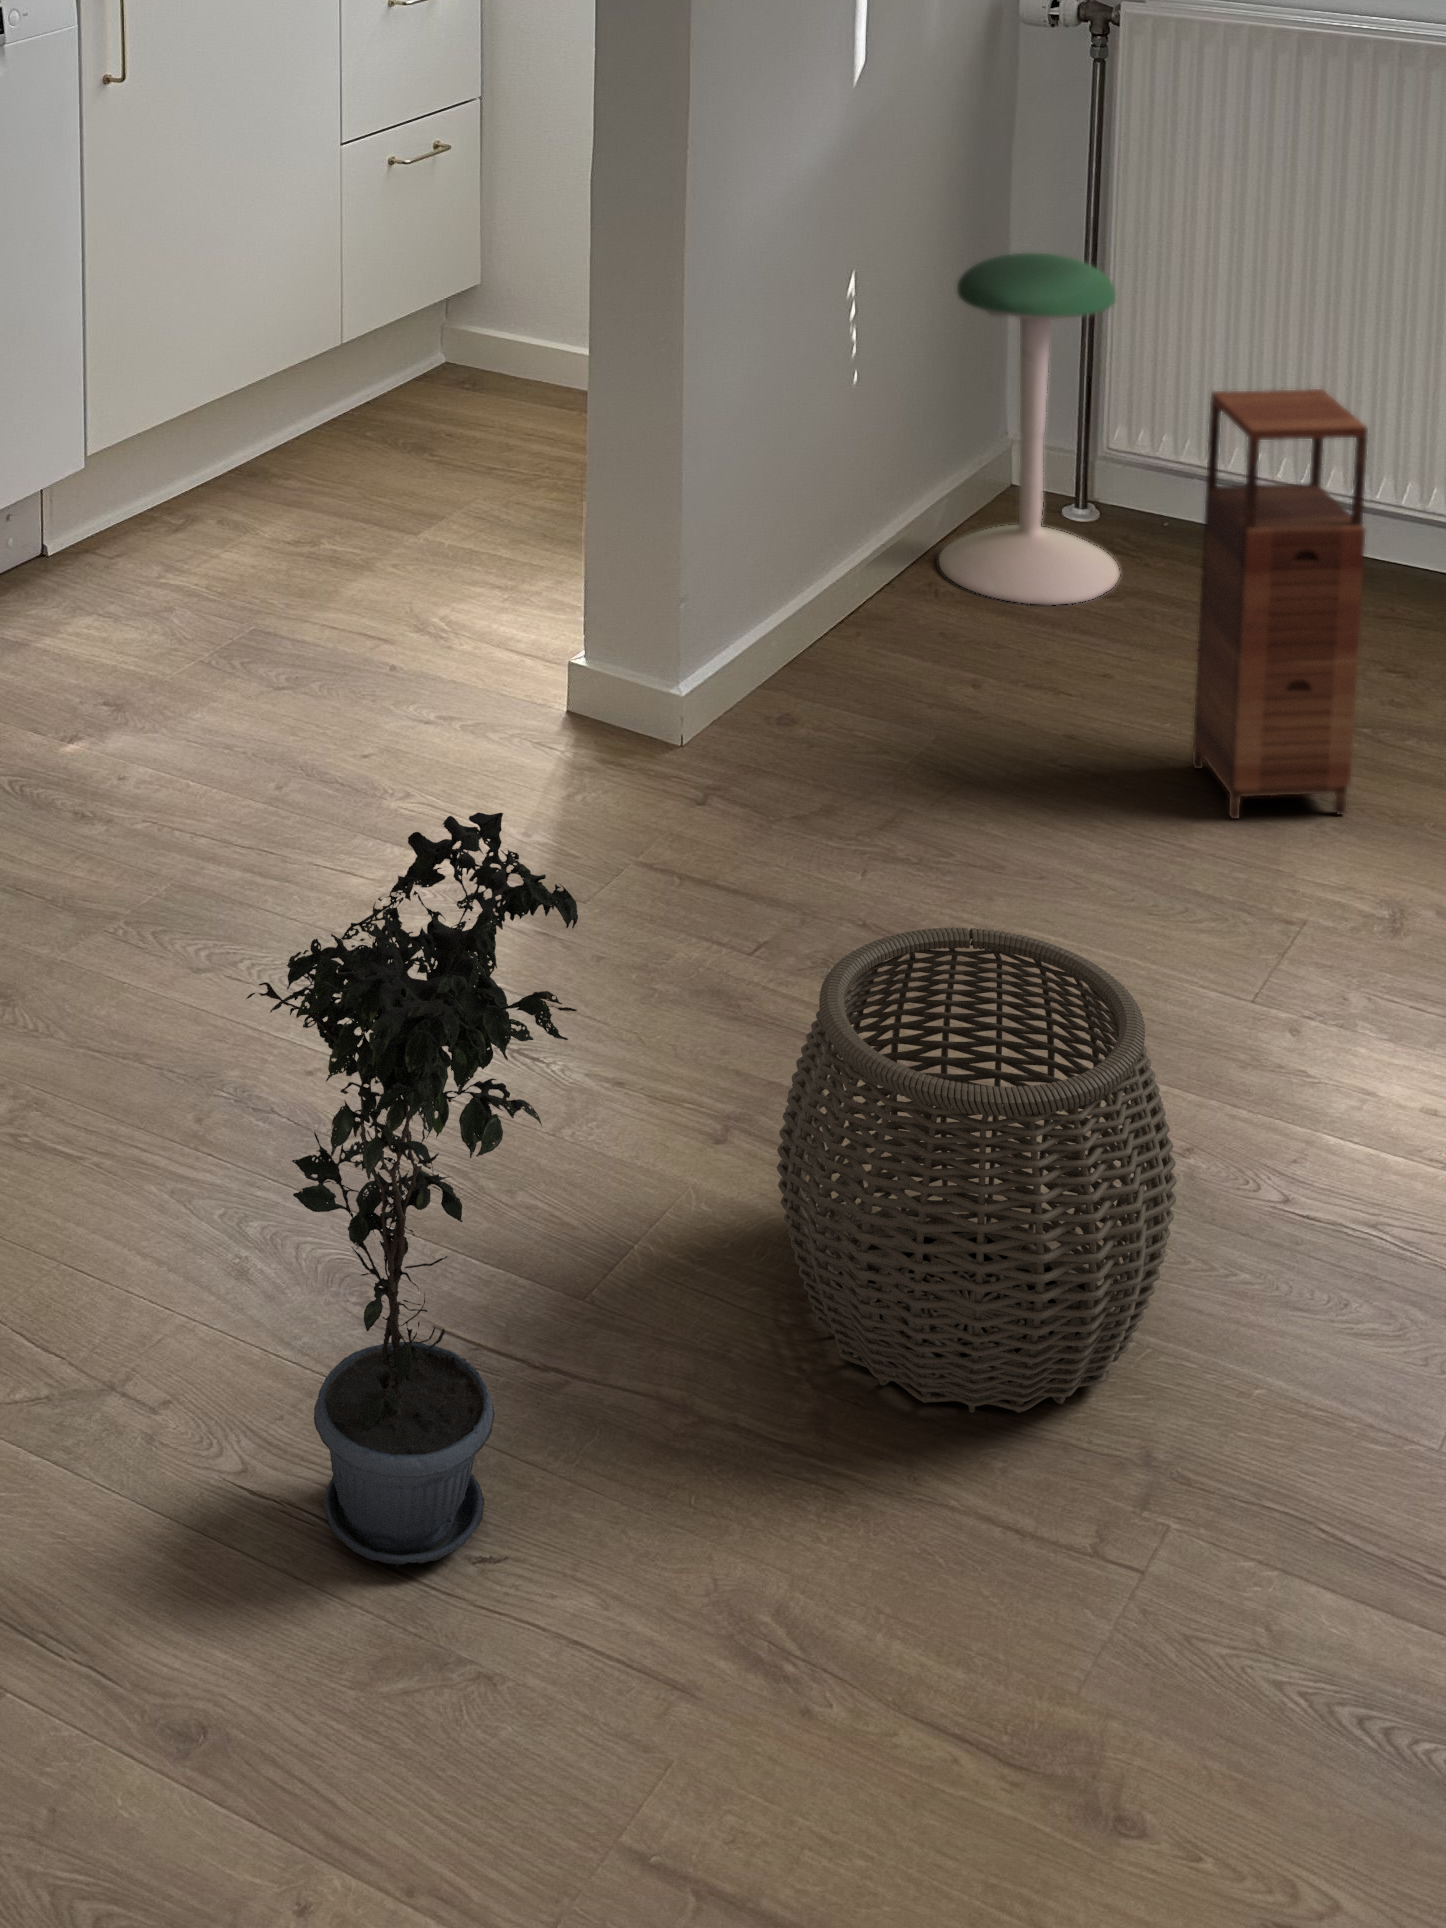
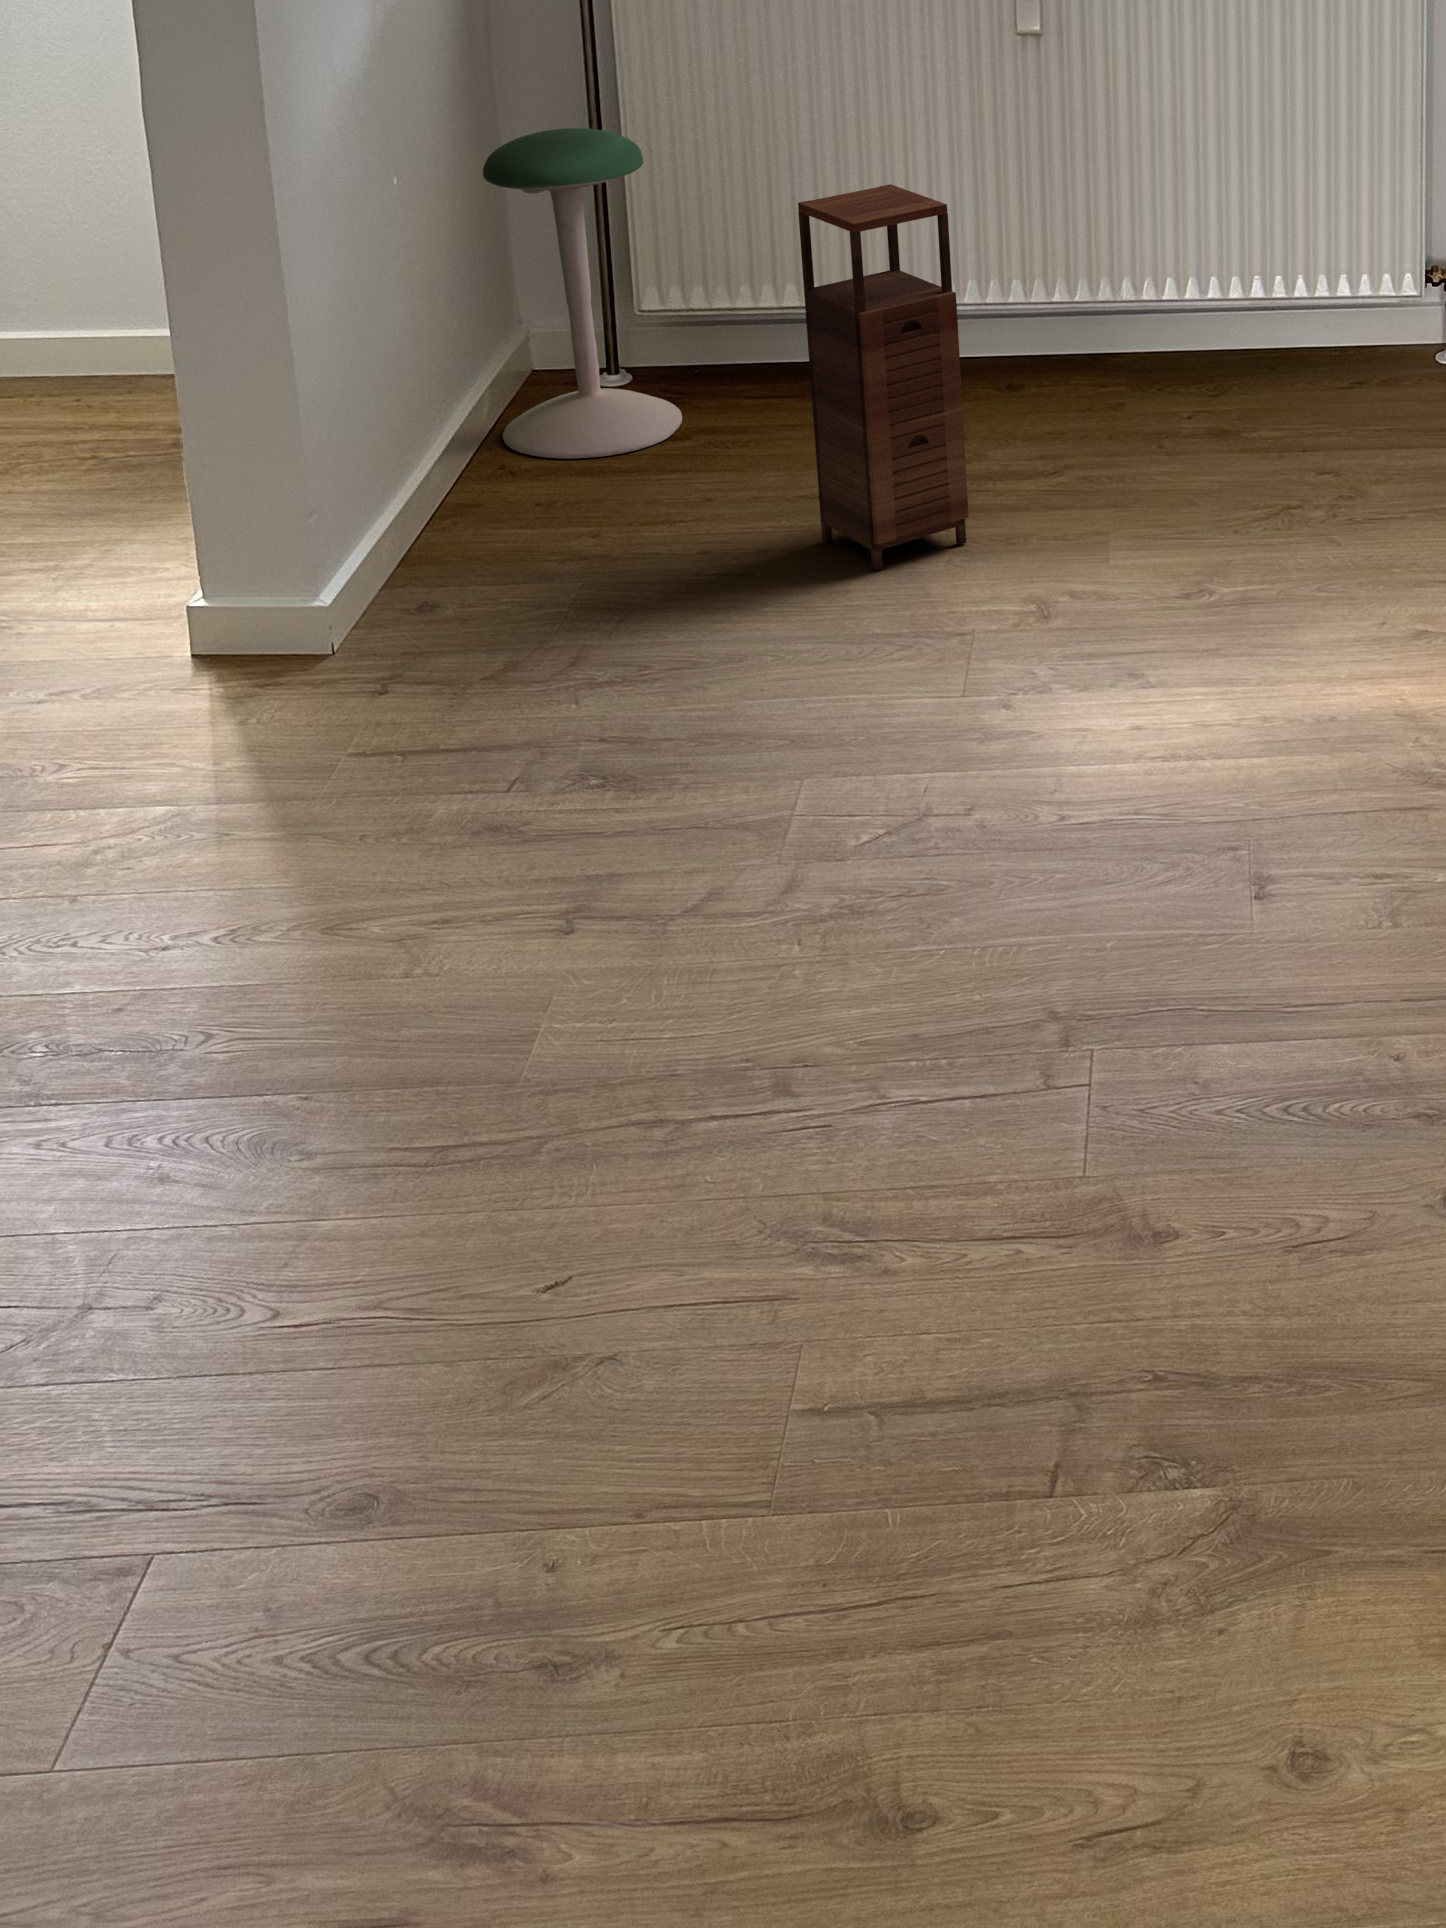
potted plant: present [246,812,578,1567] -> none [183,623,555,1363]
woven basket: present [777,927,1177,1413] -> none [658,654,1023,1056]

